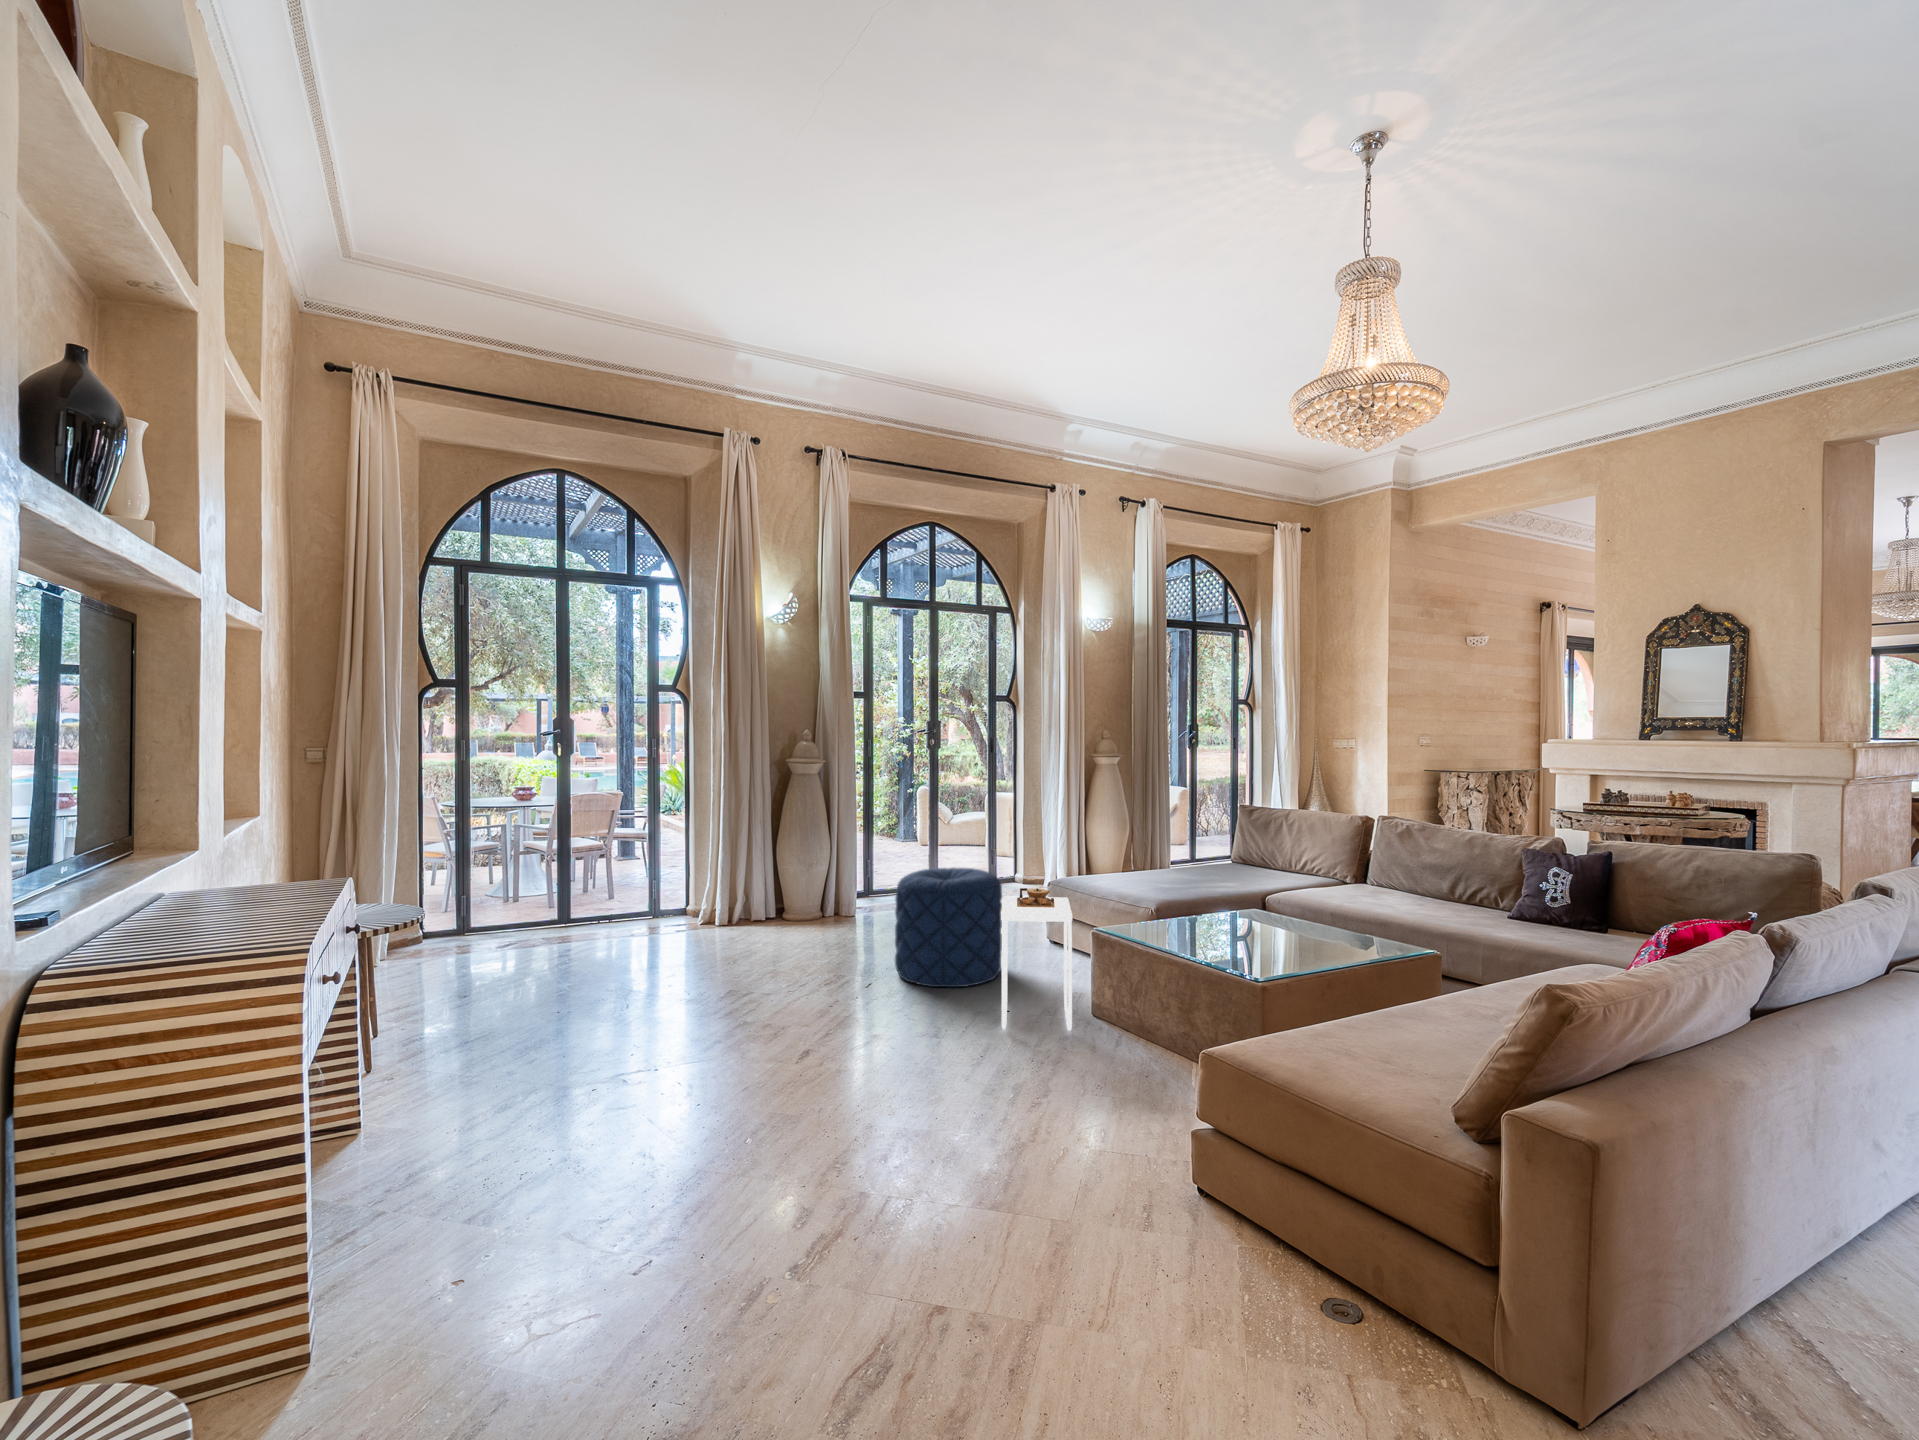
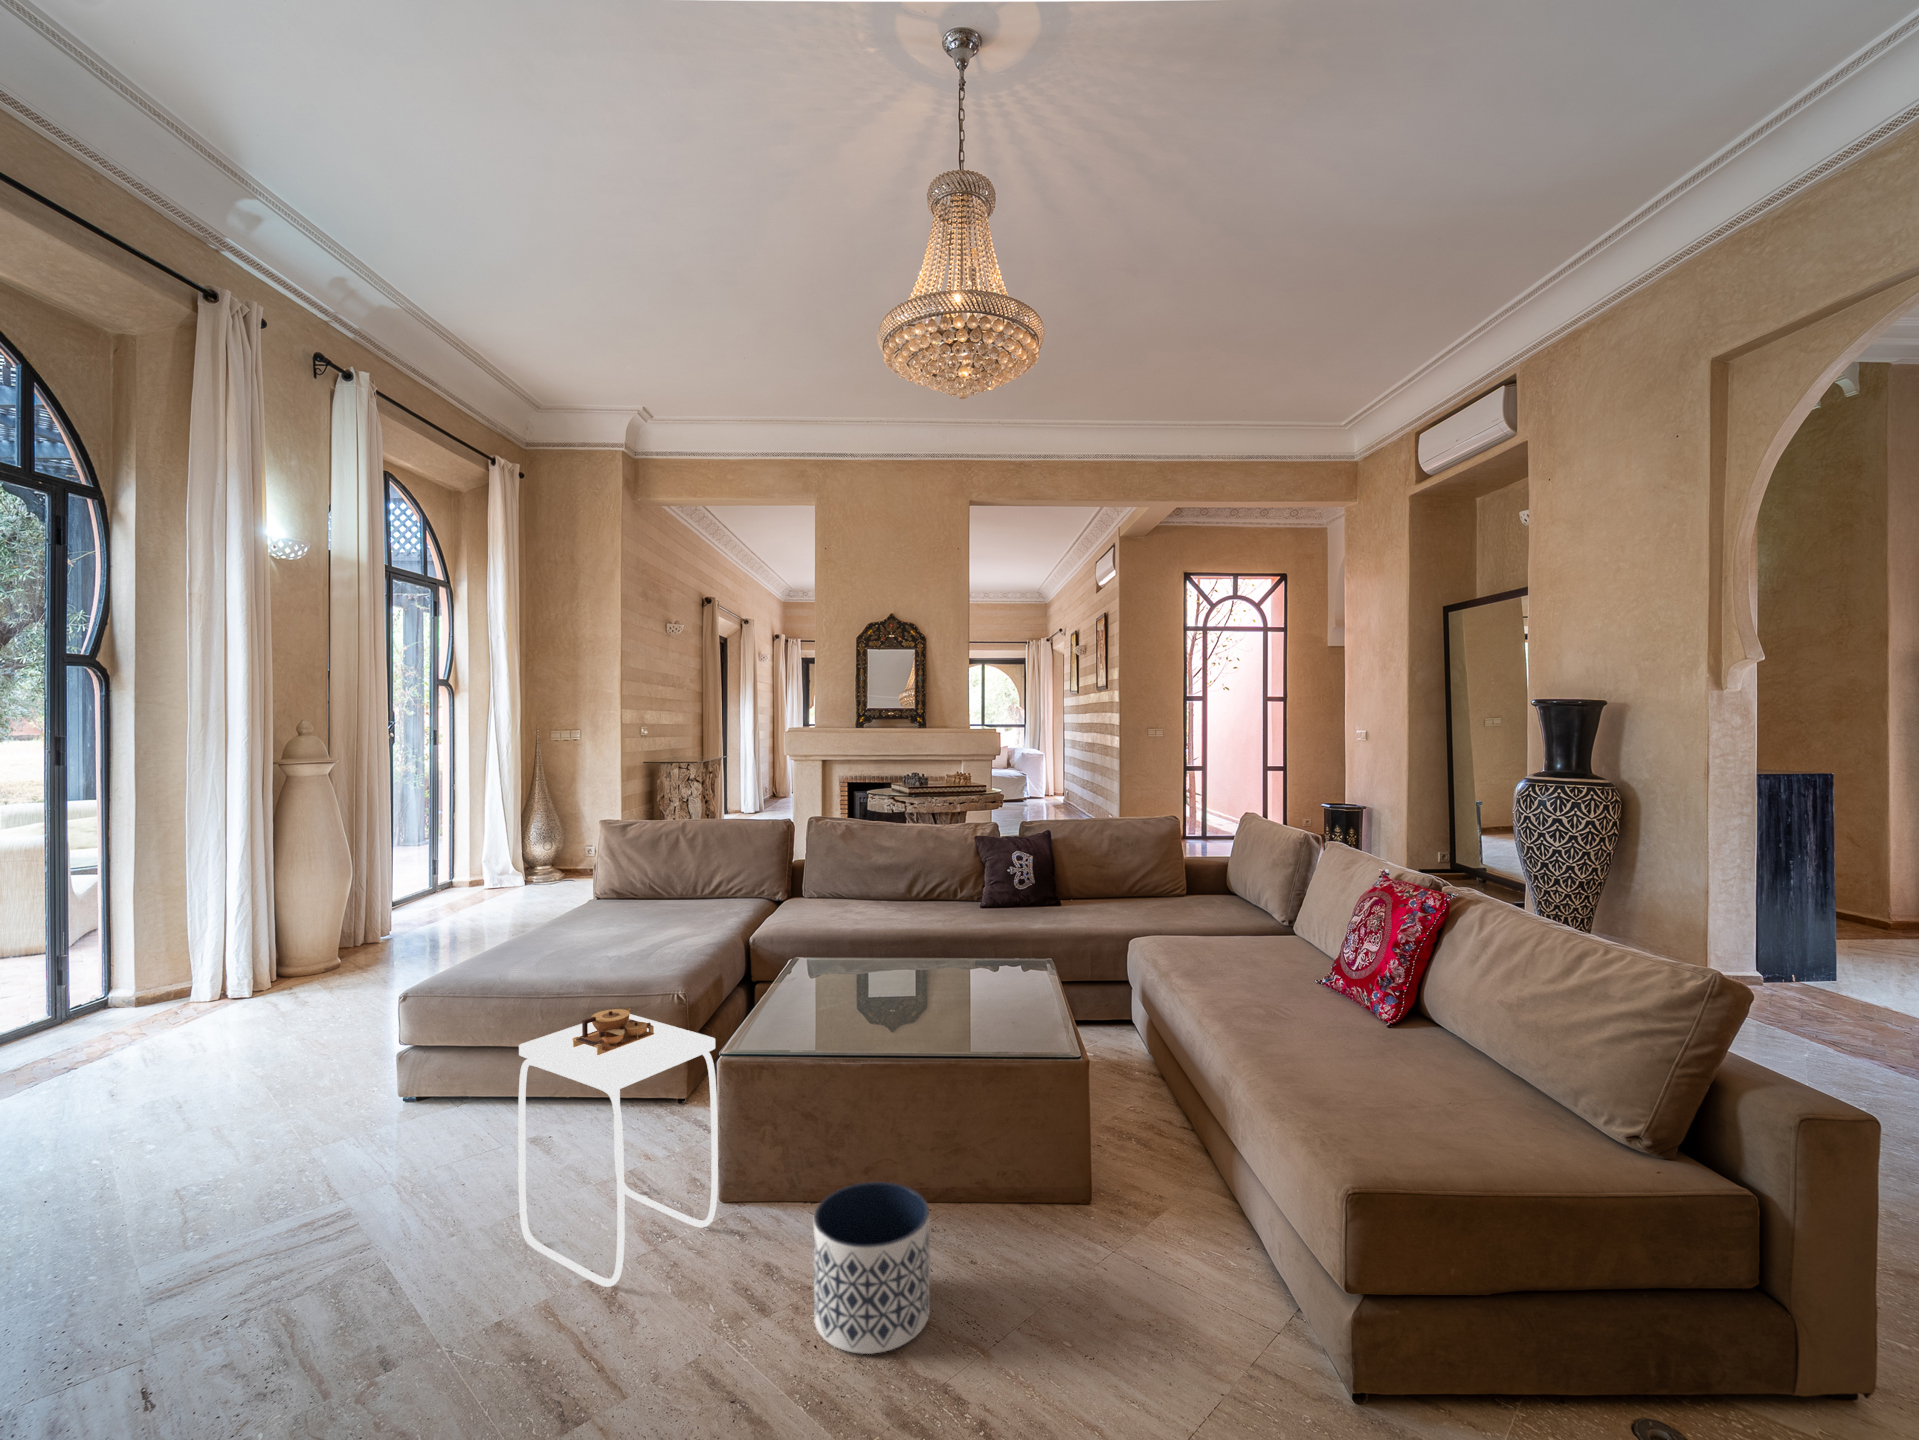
pouf: present [895,868,1002,987] -> none [142,1008,424,1310]
planter: none [1036,1012,1108,1103] -> present [814,1182,930,1354]

